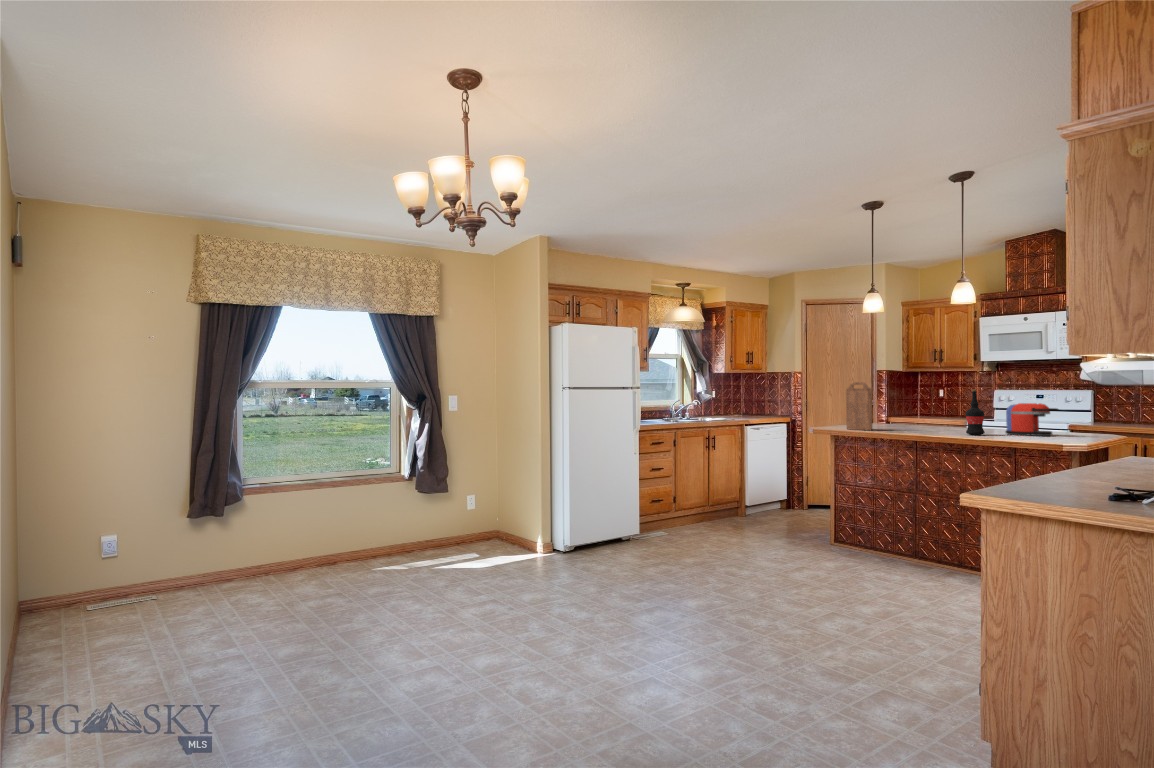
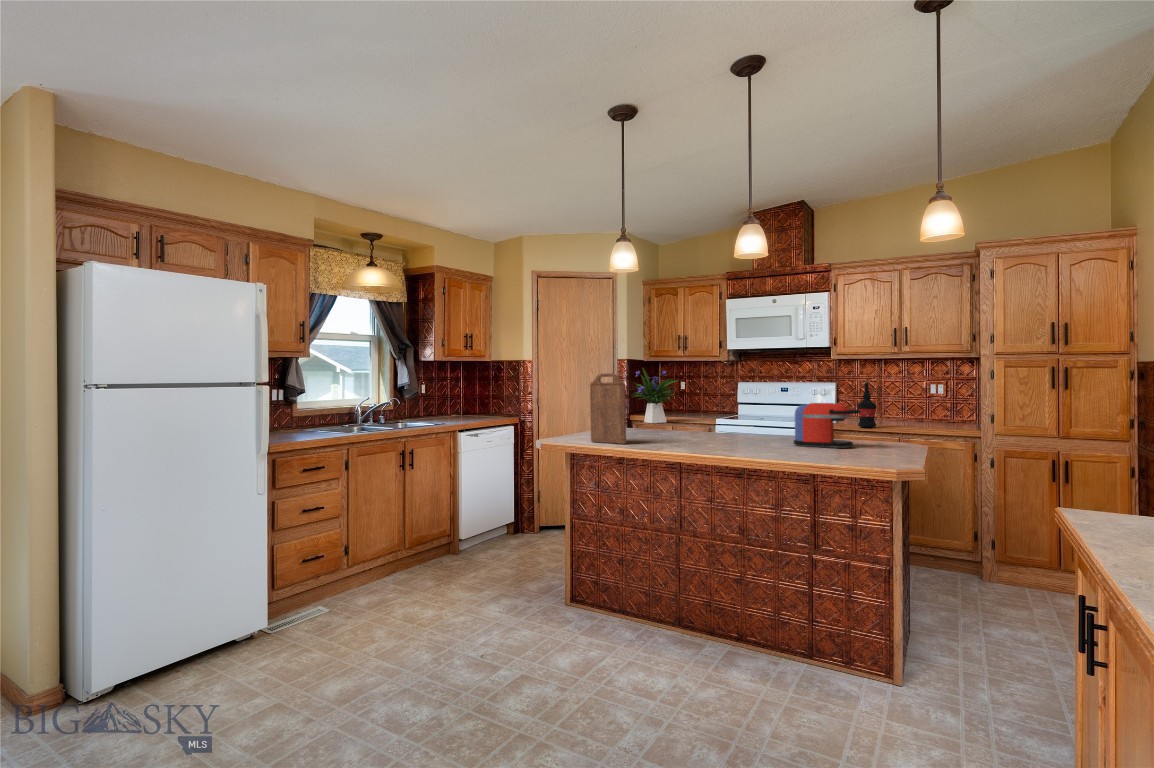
flower arrangement: none [882,377,928,422] -> present [633,367,679,423]
wine bottle: present [966,389,985,435] -> present [858,381,877,428]

